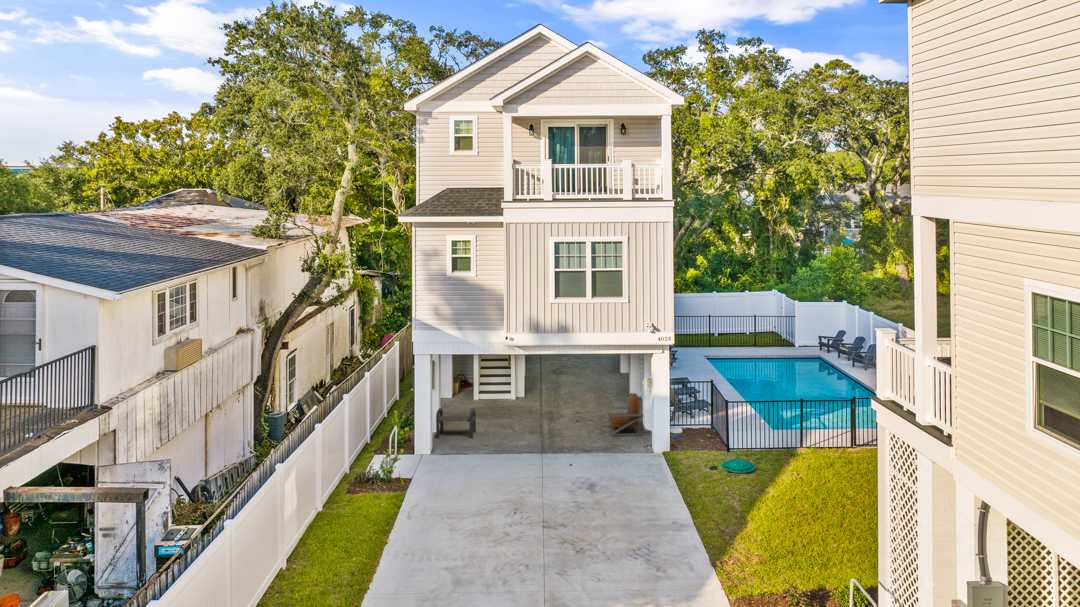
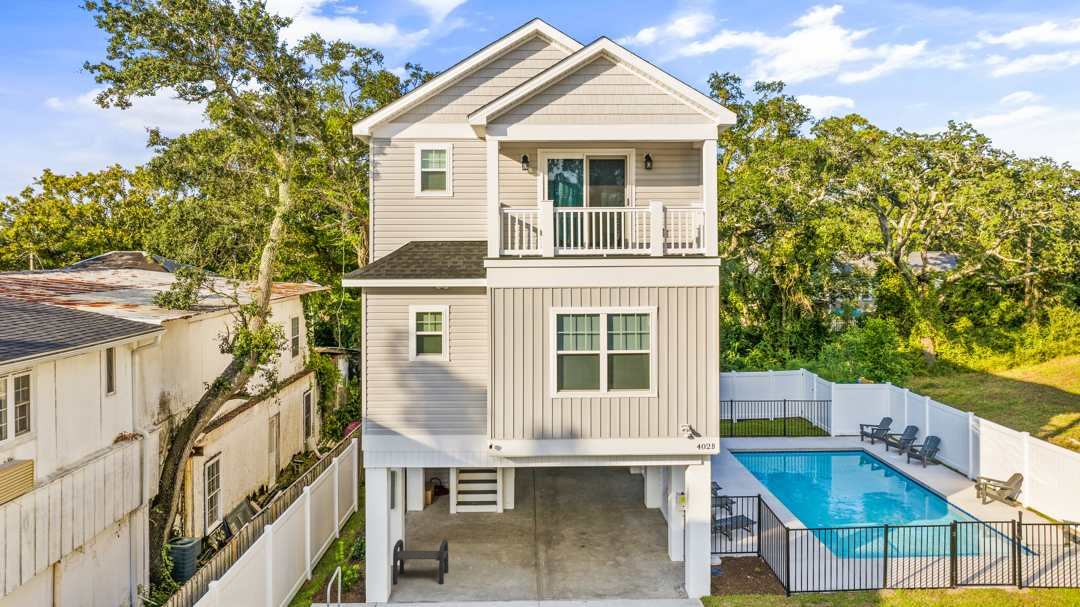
lounge chair: present [607,393,644,436] -> none [627,515,679,579]

